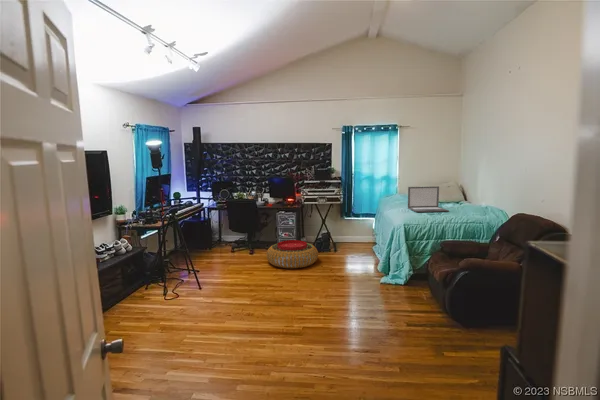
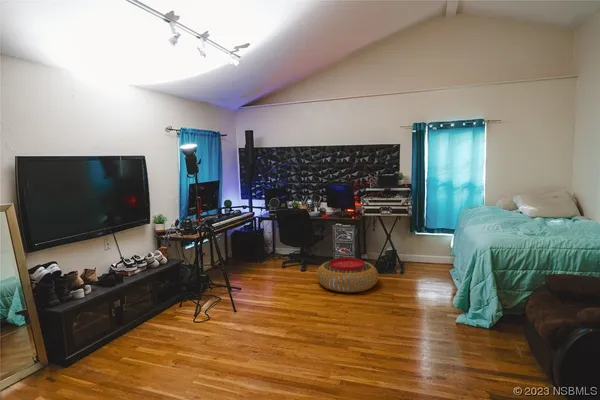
laptop: present [408,186,449,212] -> none [497,197,558,231]

